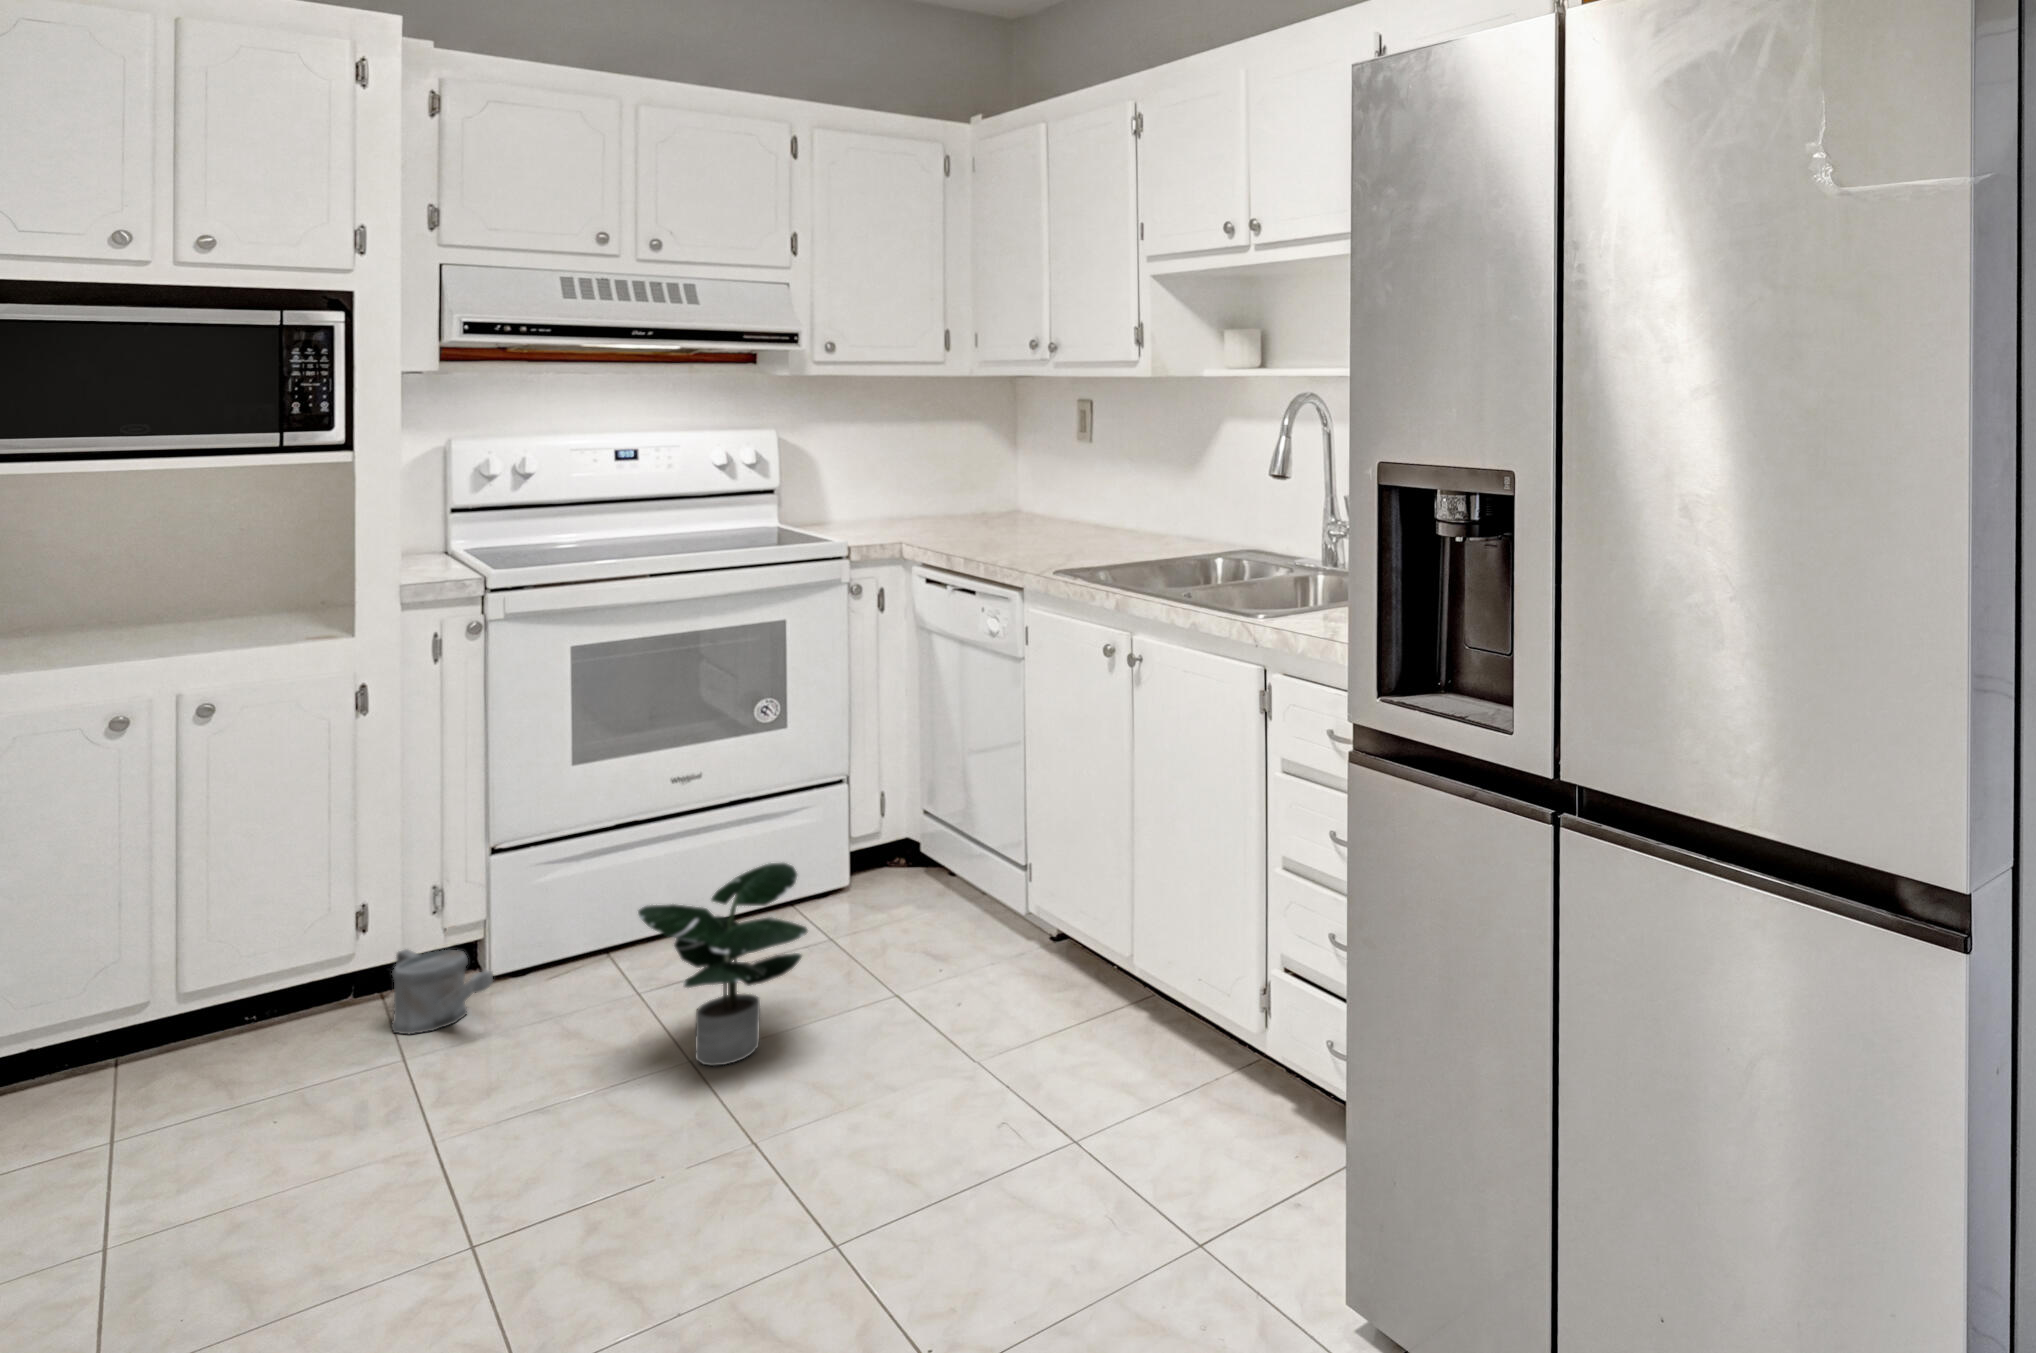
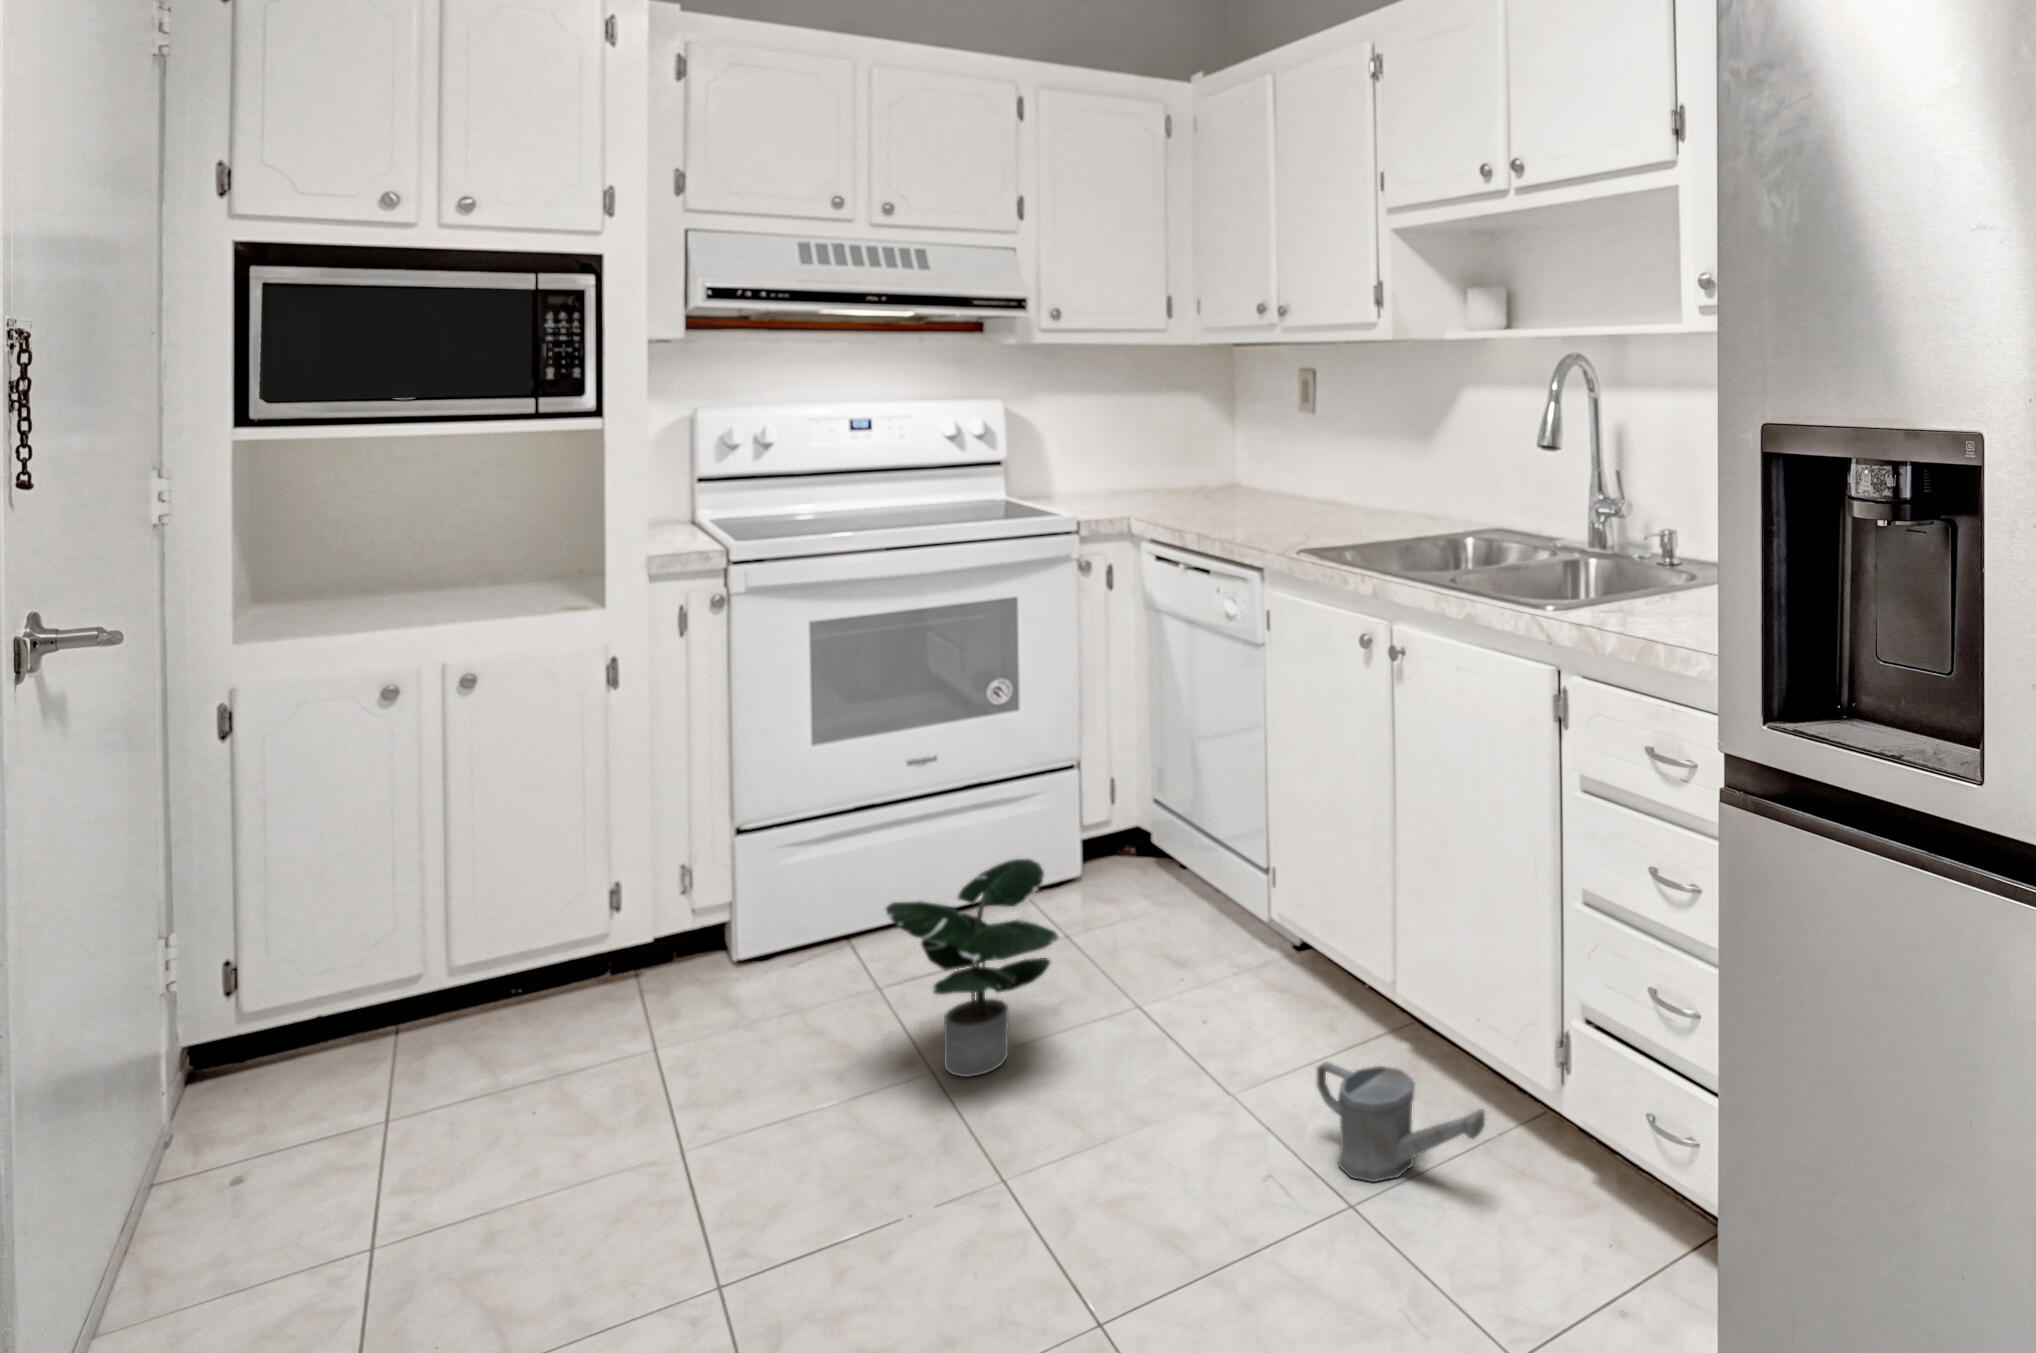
watering can: present [392,950,493,1034] -> present [1316,1062,1485,1182]

